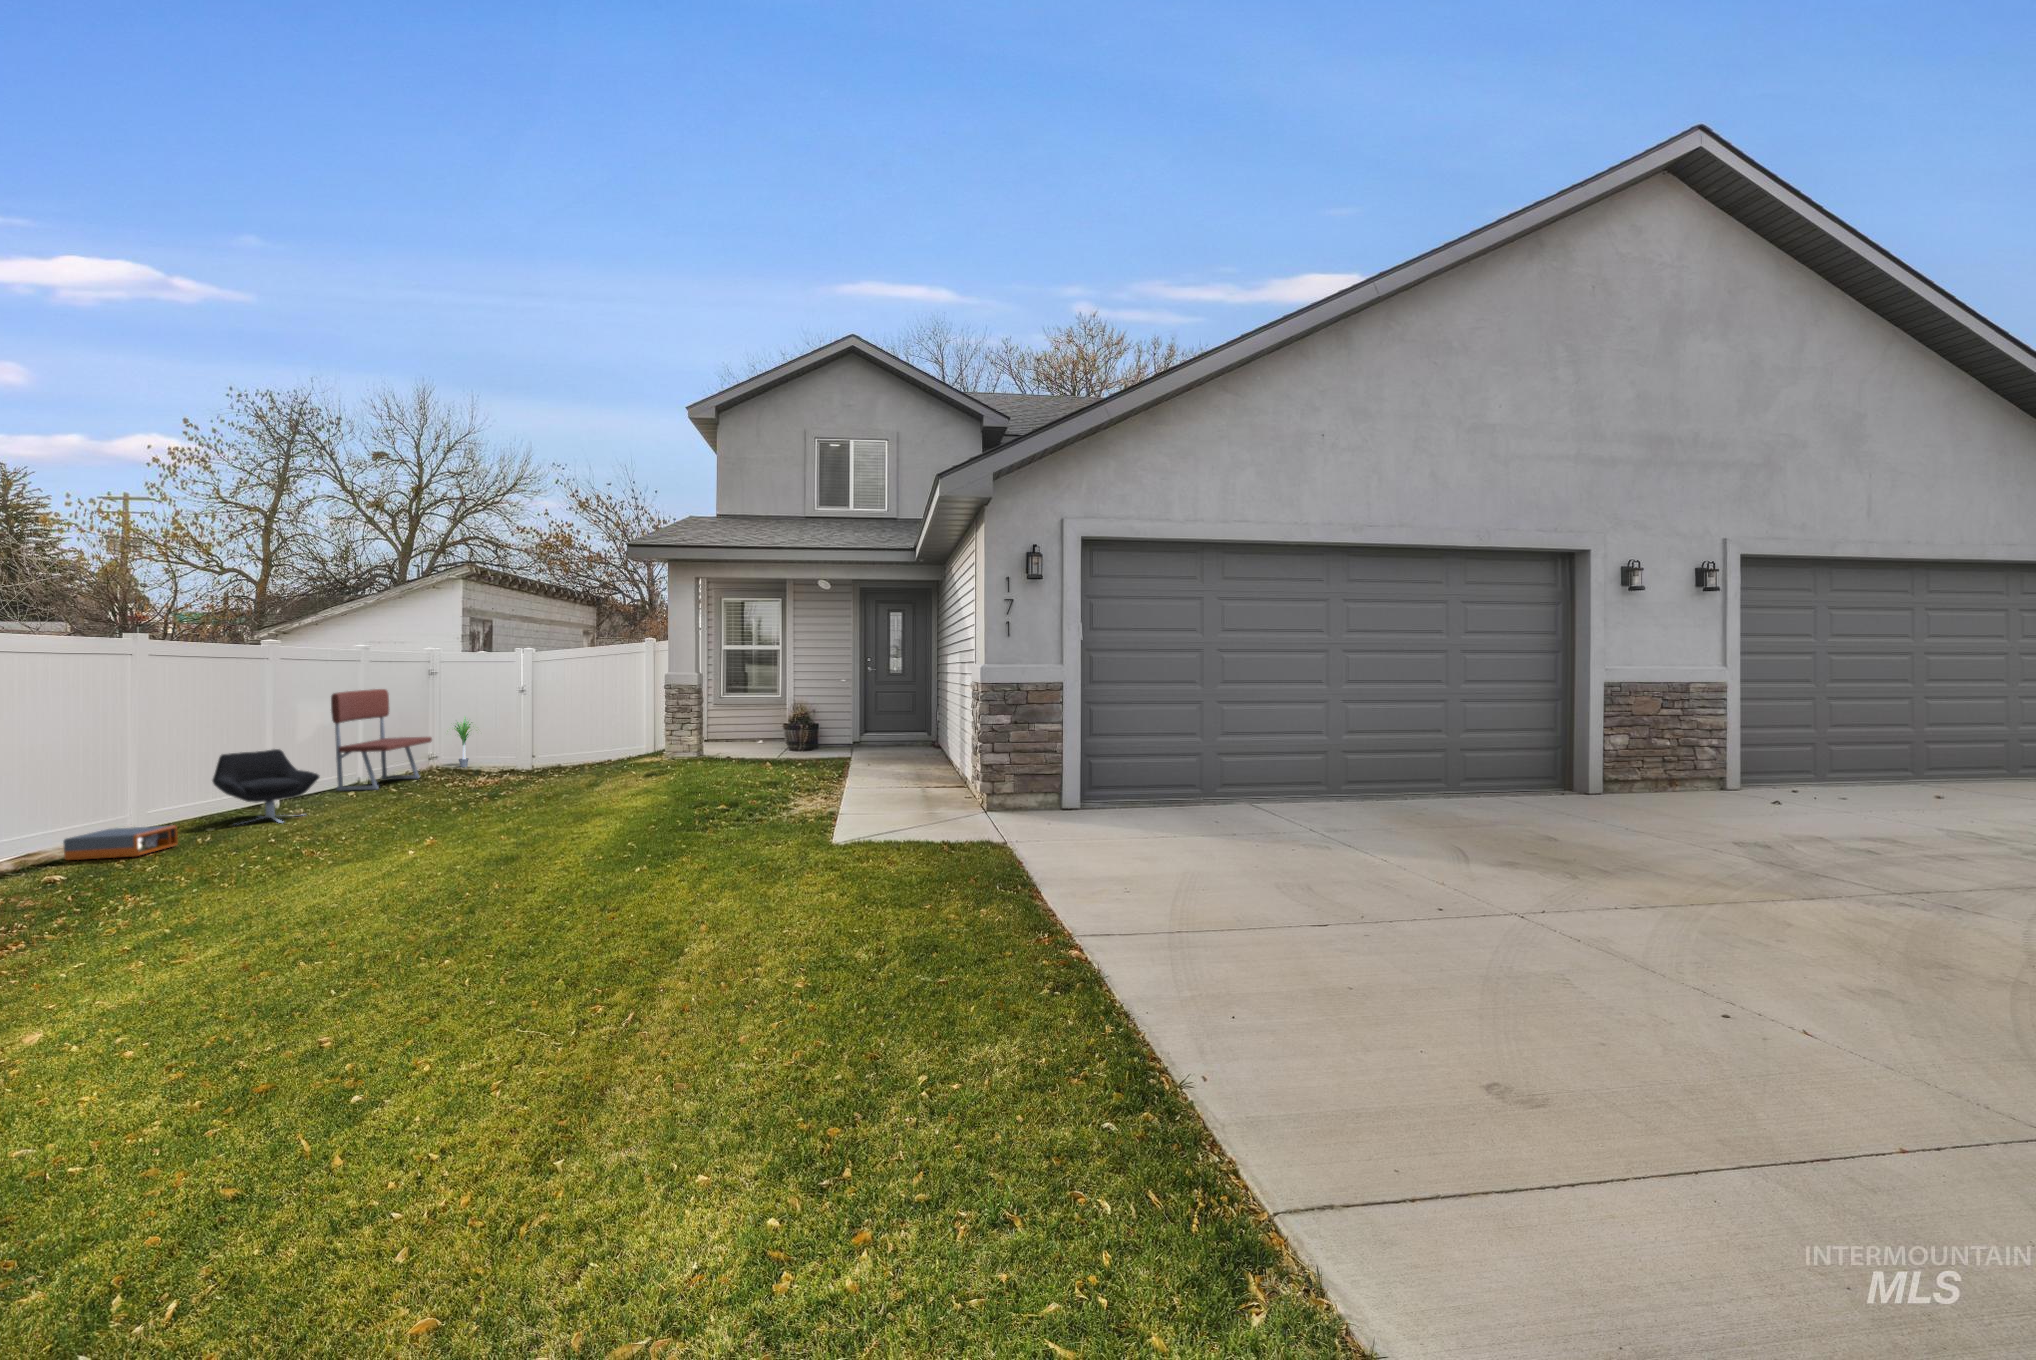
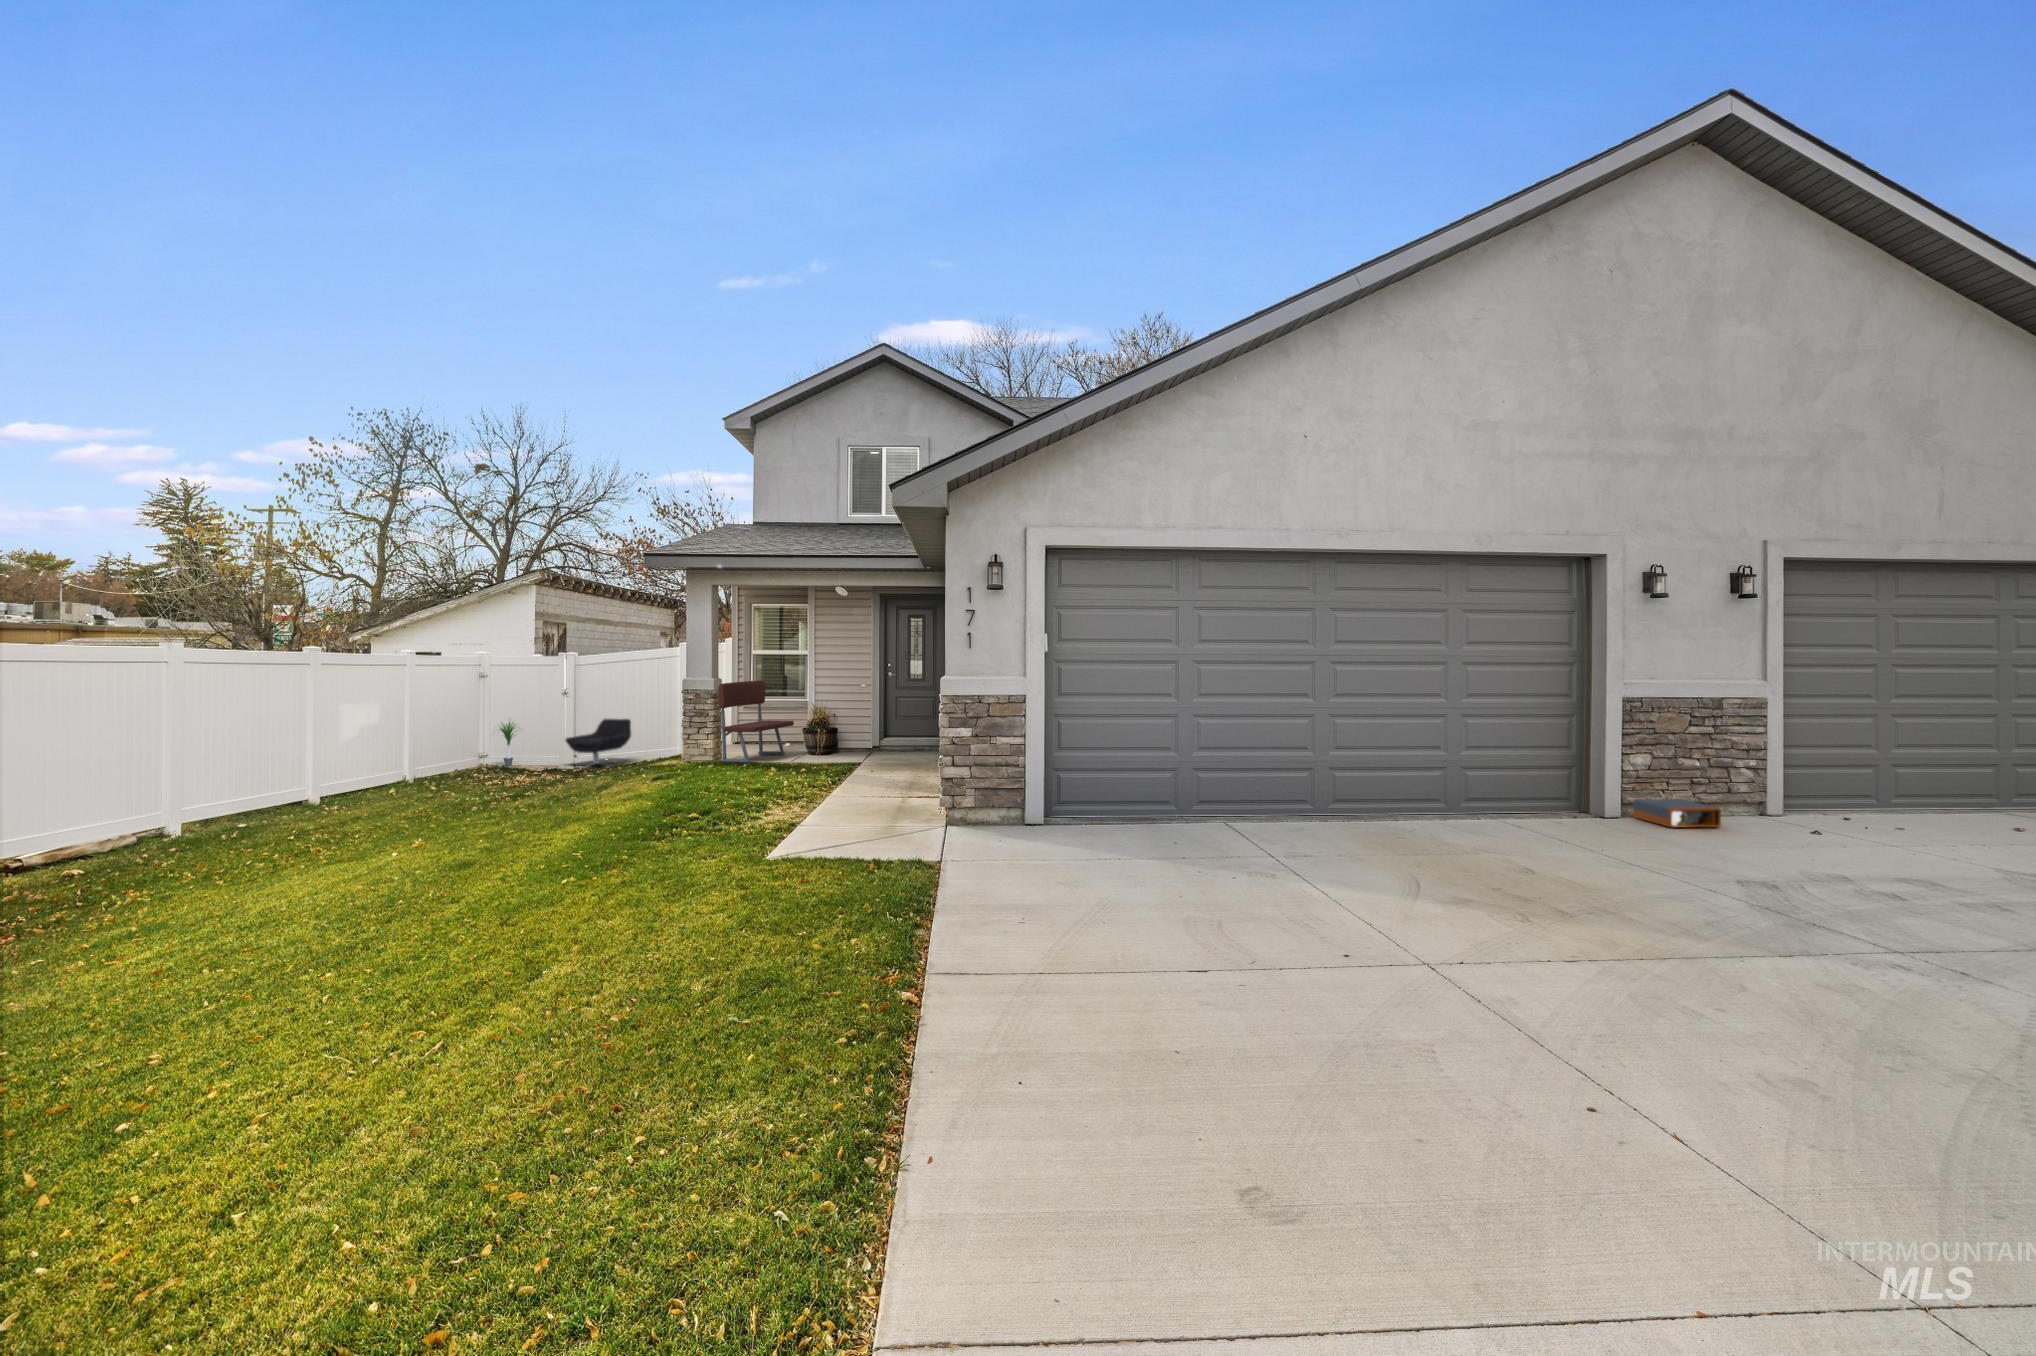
bench: present [331,689,432,791] -> present [718,681,794,763]
lounge chair: present [212,749,319,824] -> present [566,719,631,766]
storage box: present [63,825,178,860] -> present [1633,799,1721,828]

